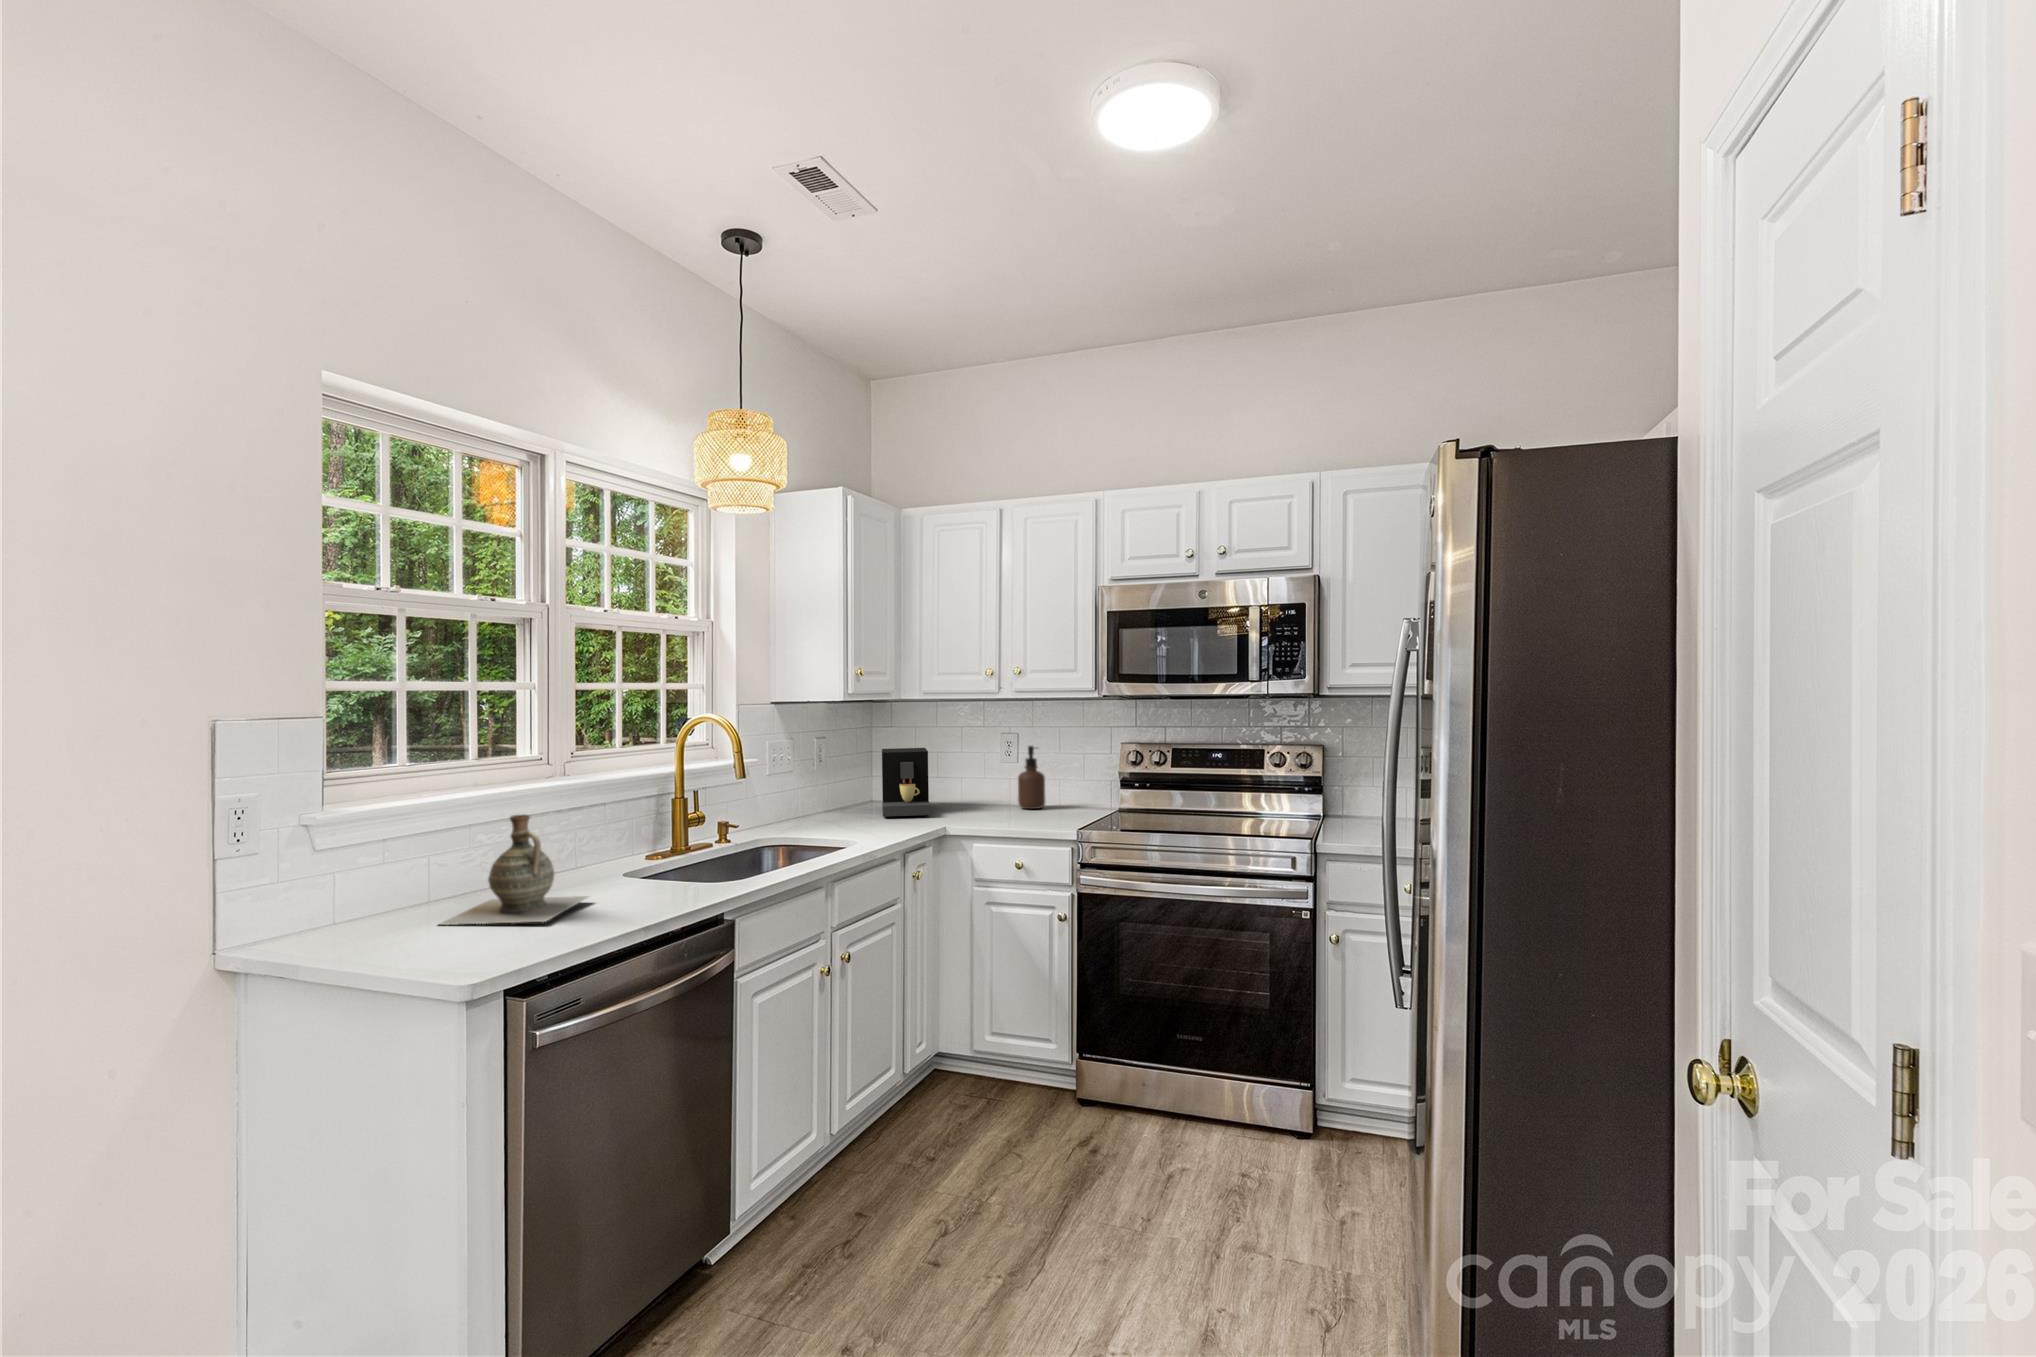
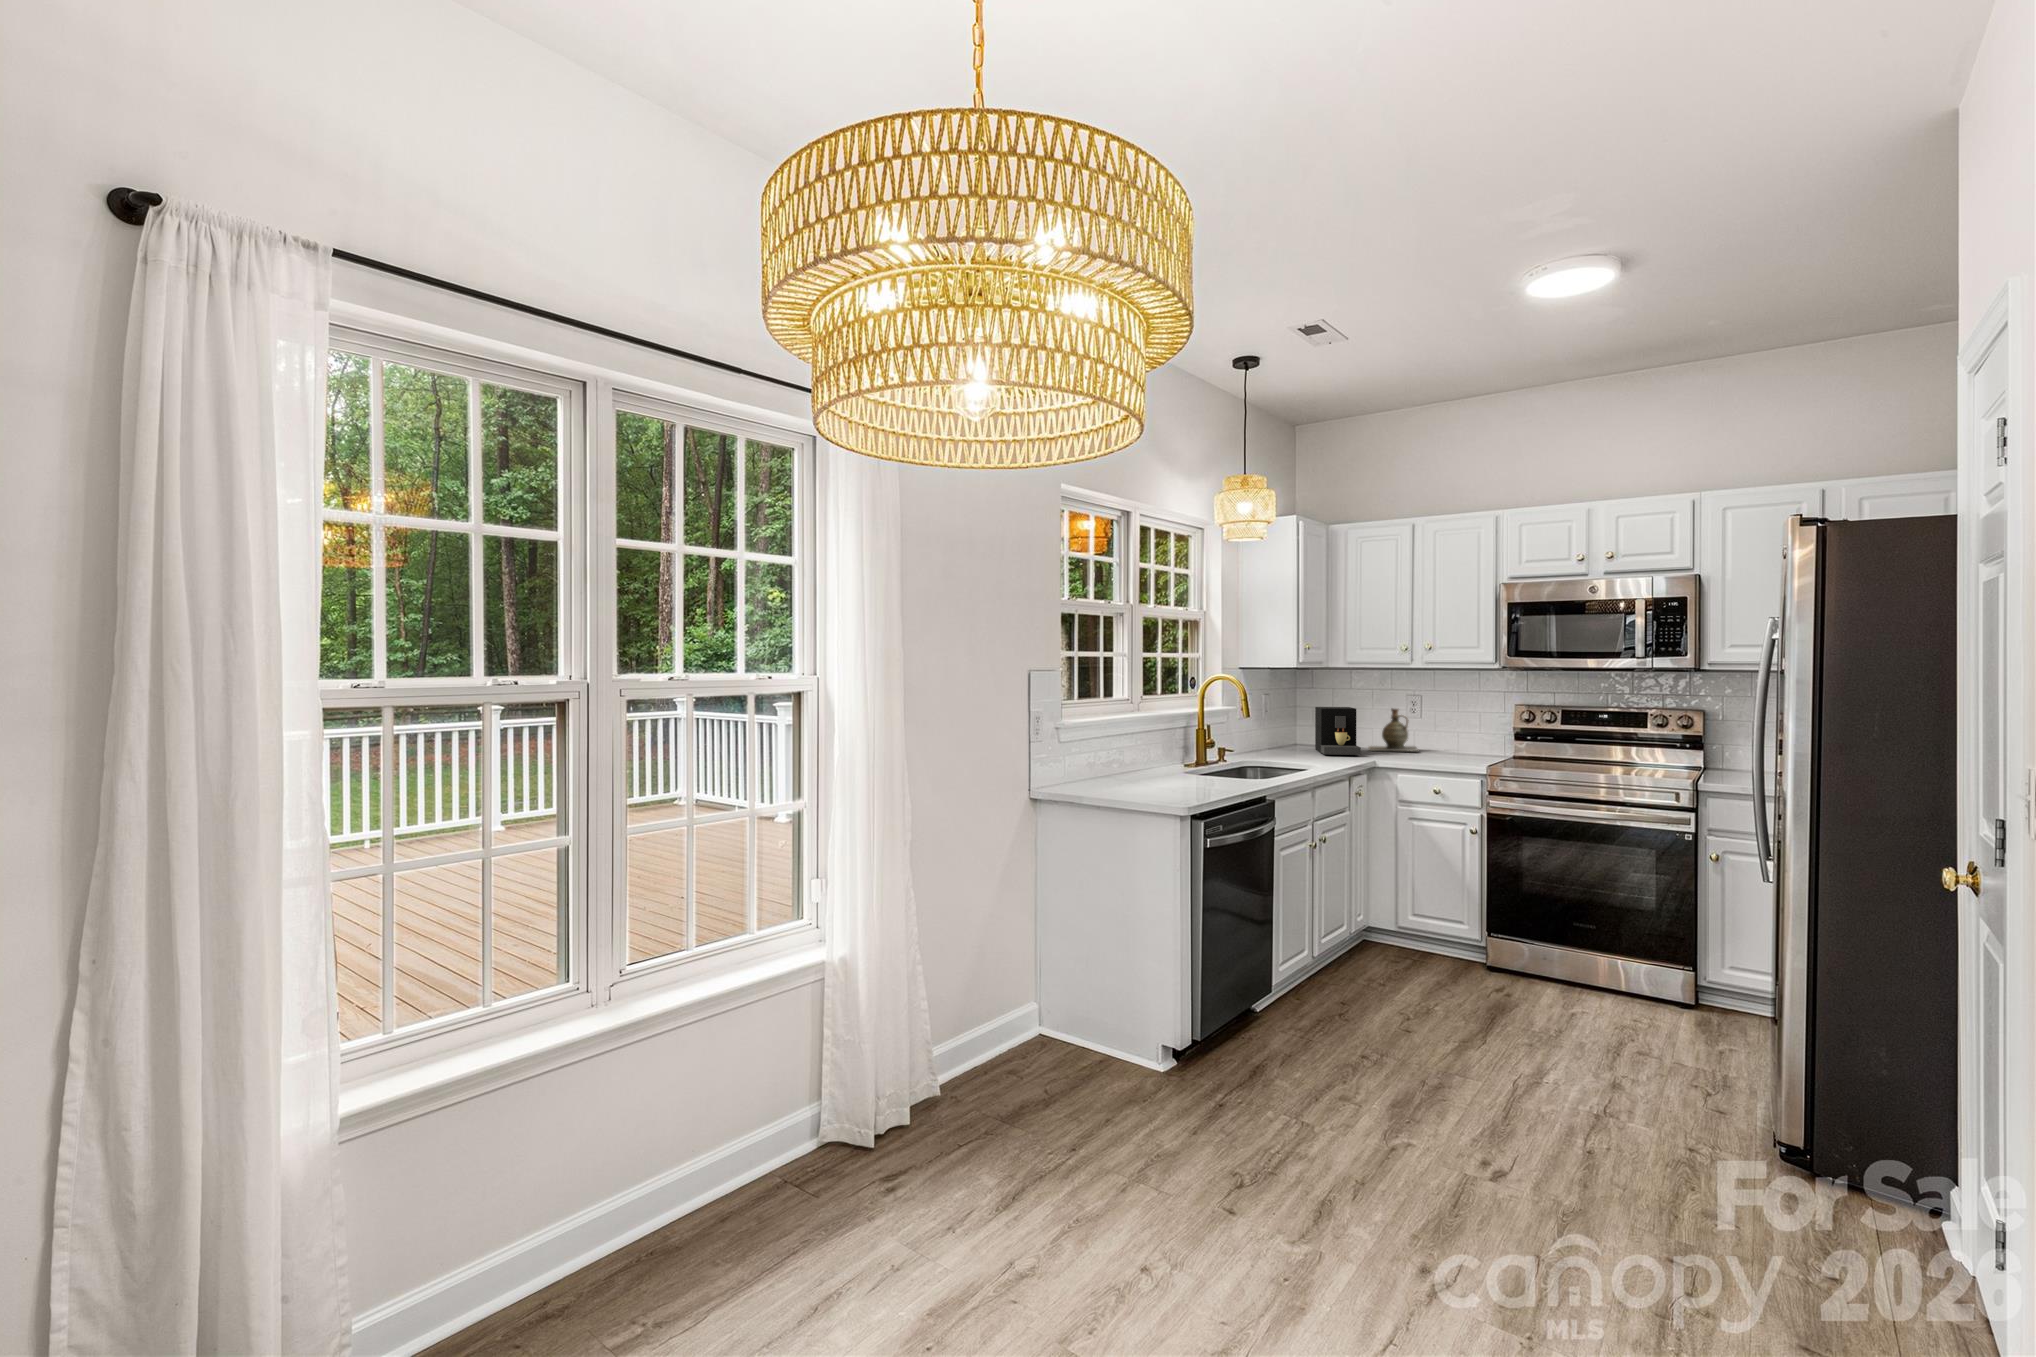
soap dispenser: present [1018,746,1045,809] -> none [1426,707,1448,756]
ceramic jug: present [440,814,588,925] -> present [1369,709,1417,751]

